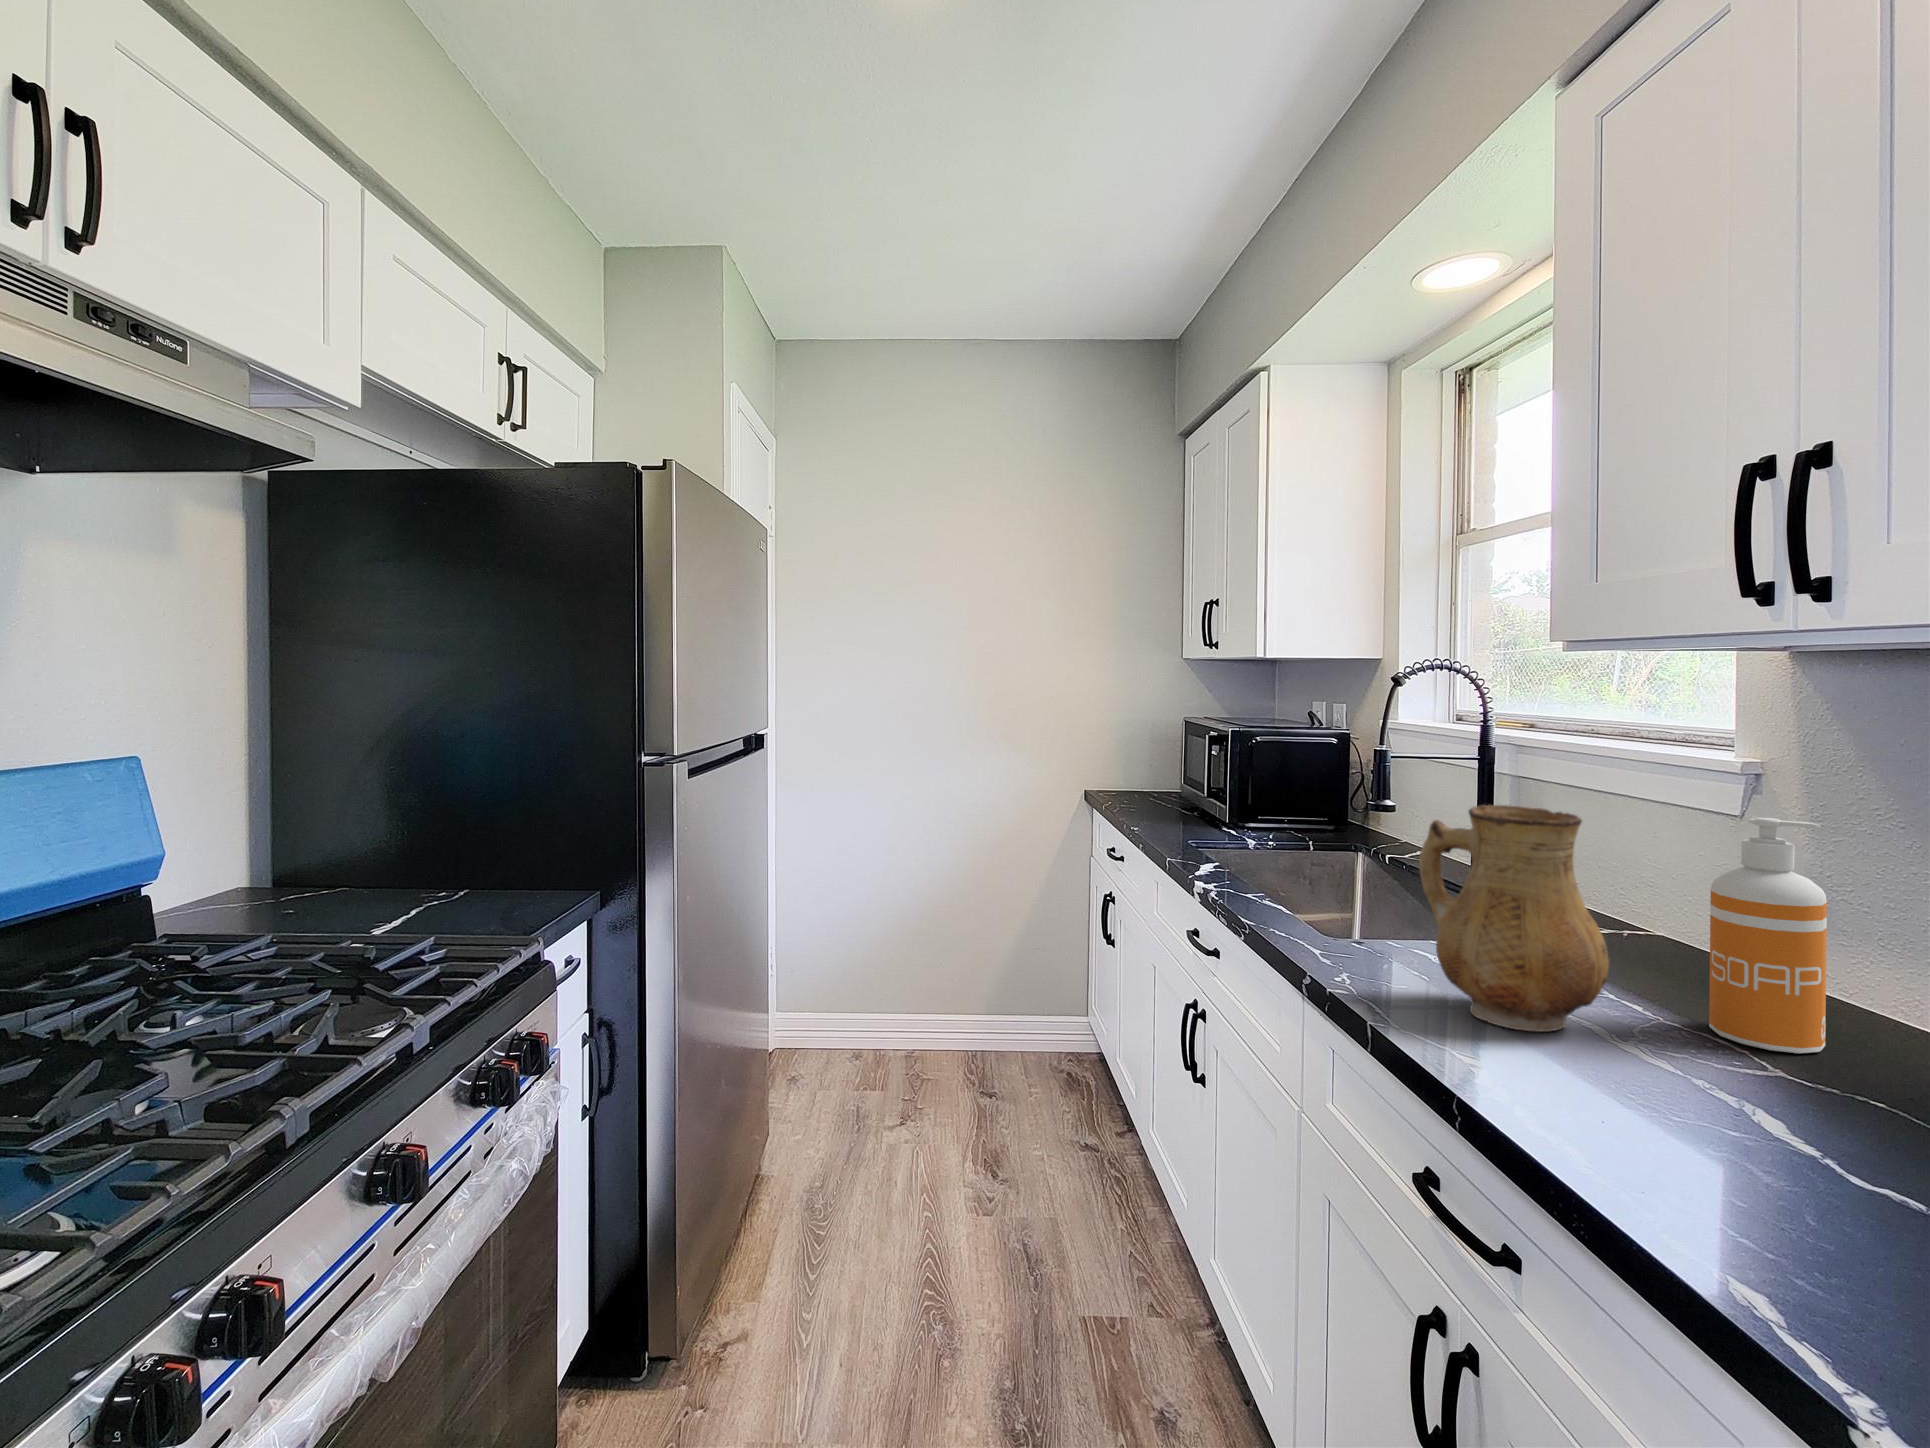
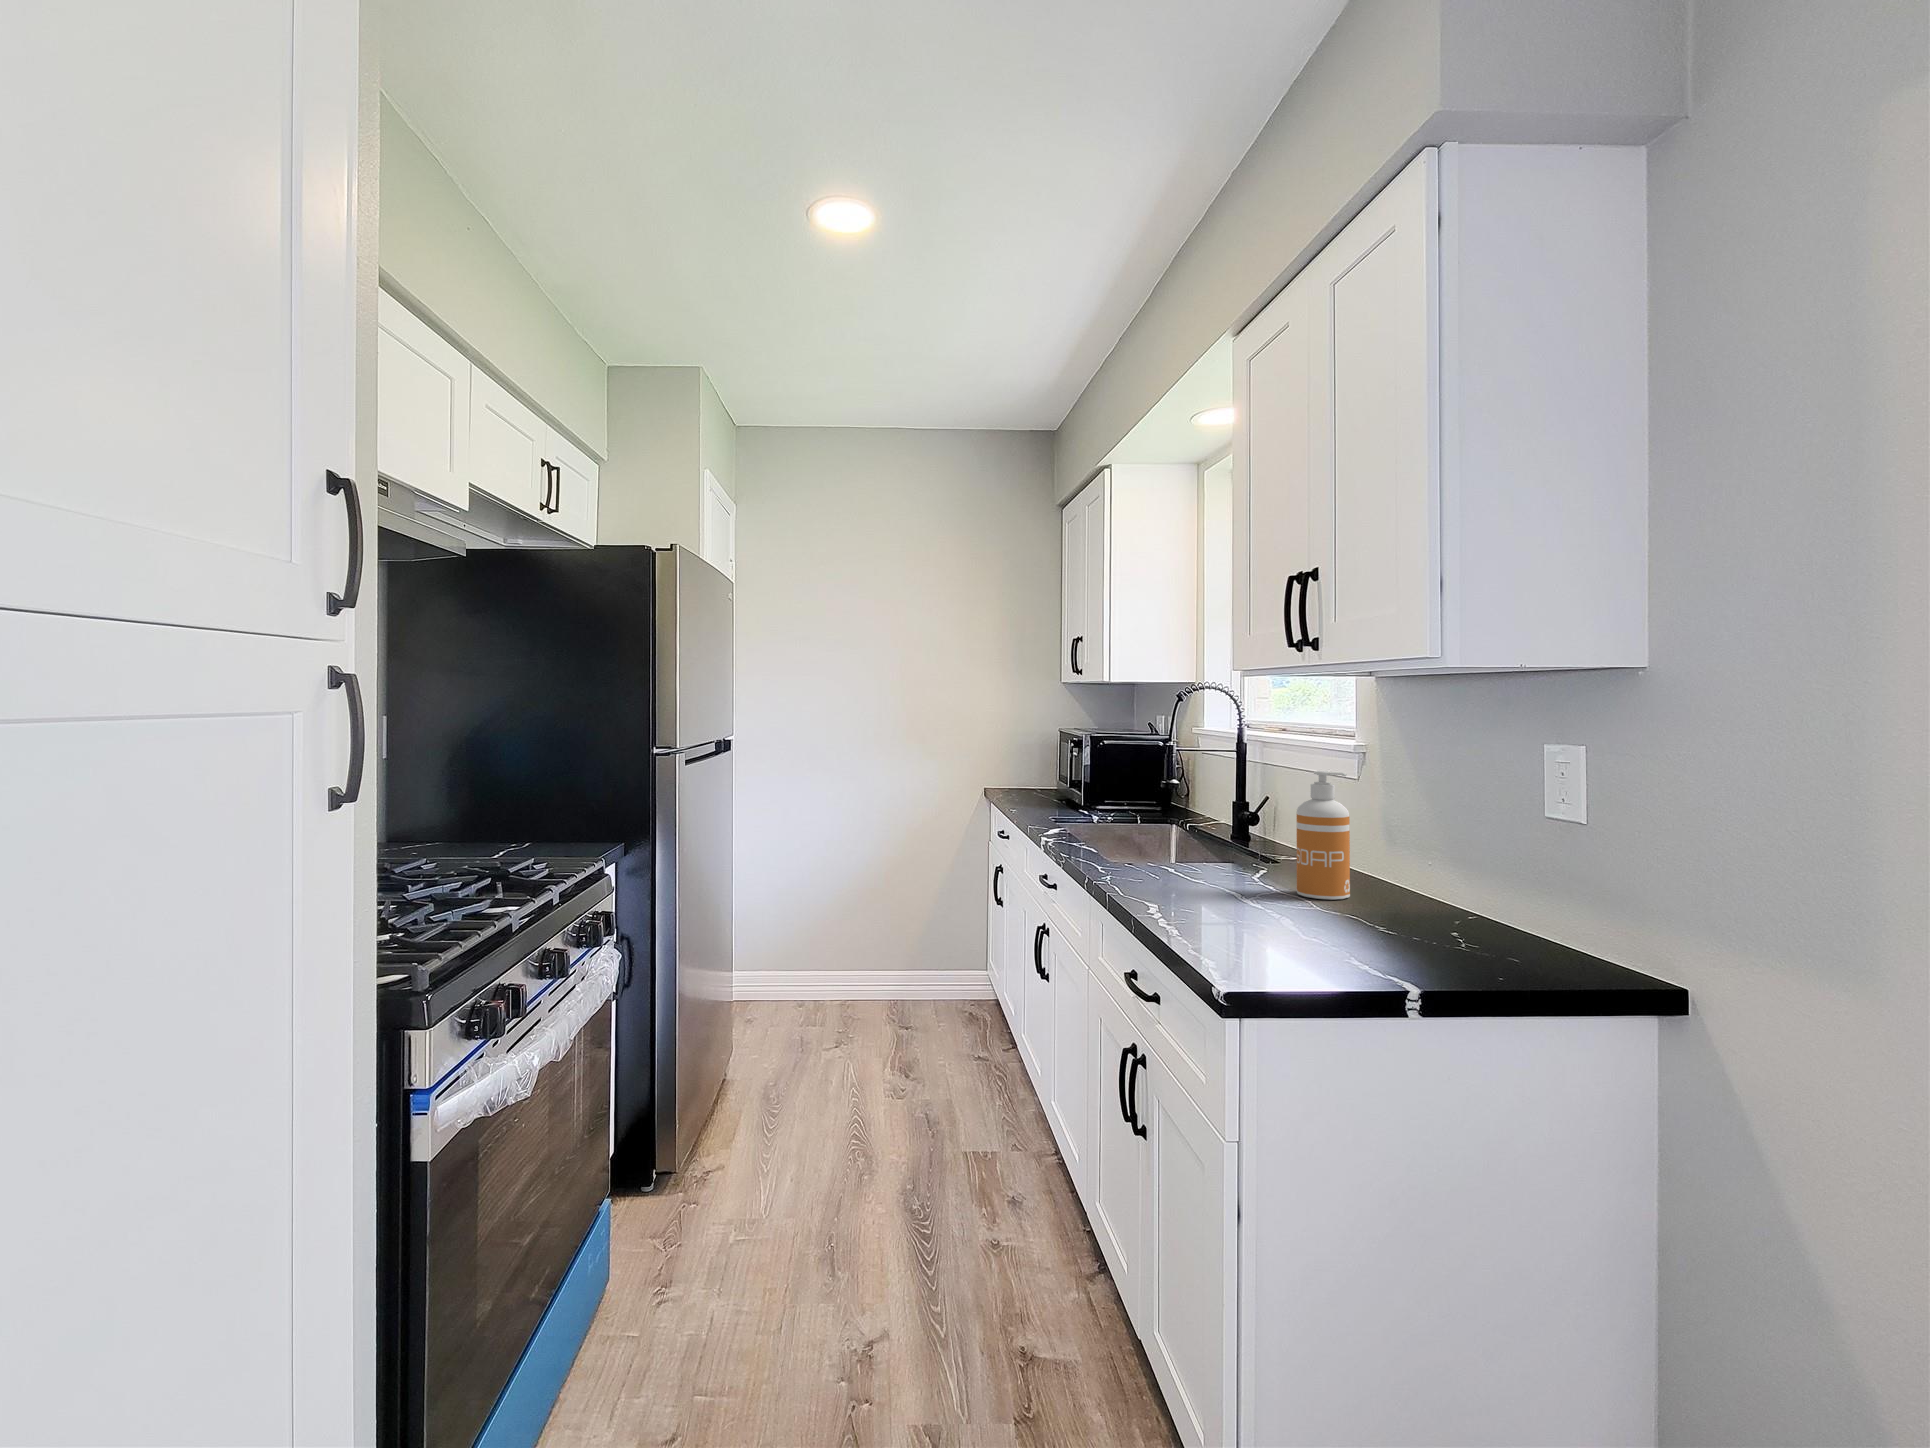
ceramic pitcher: present [1419,805,1609,1032] -> none [1145,768,1239,895]

